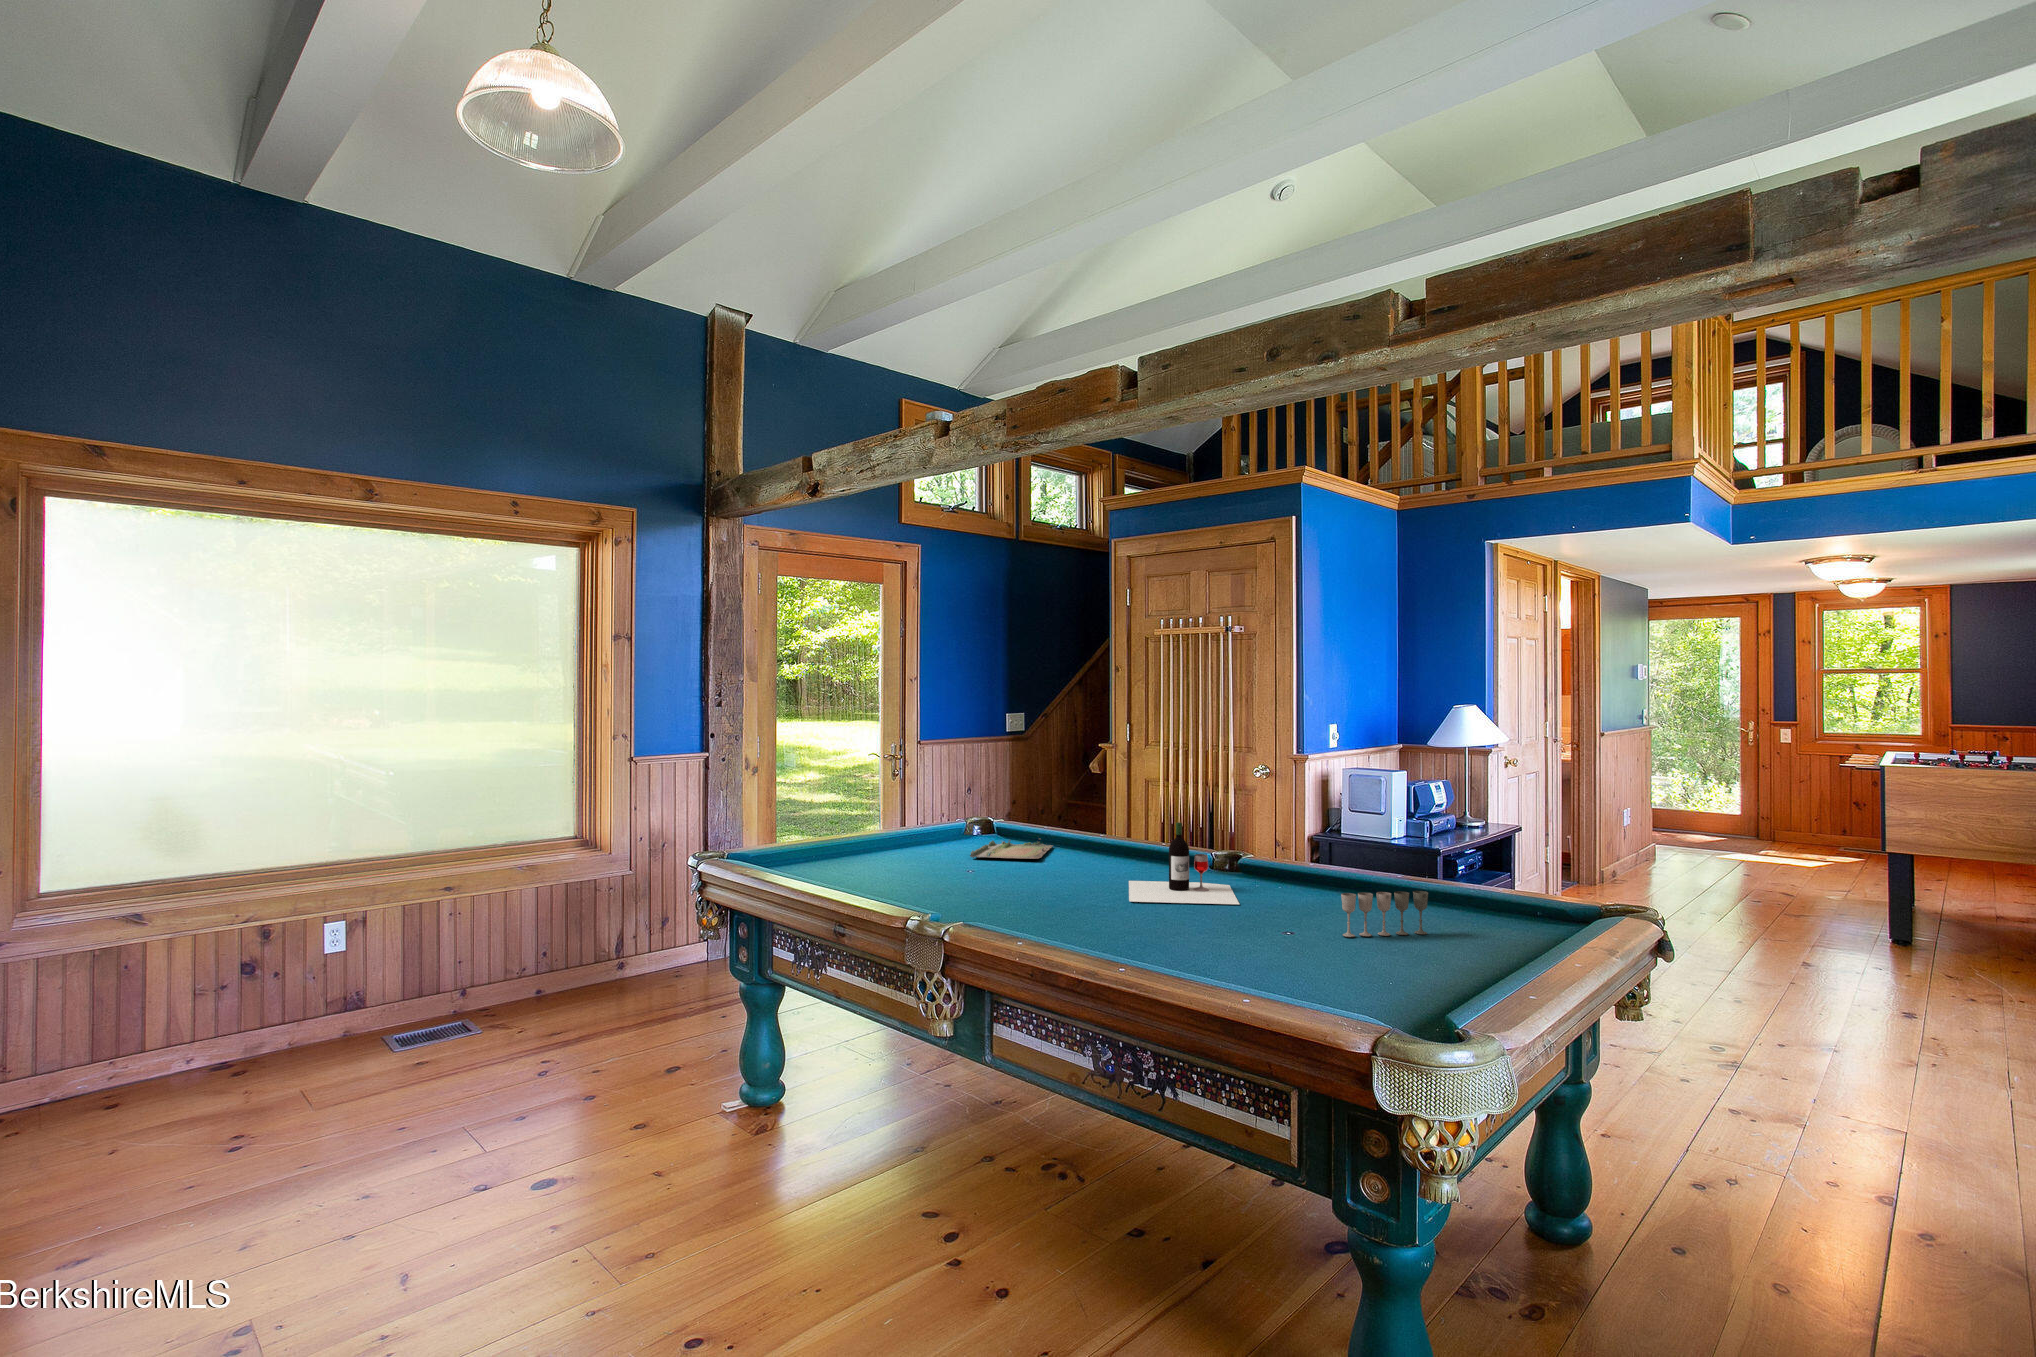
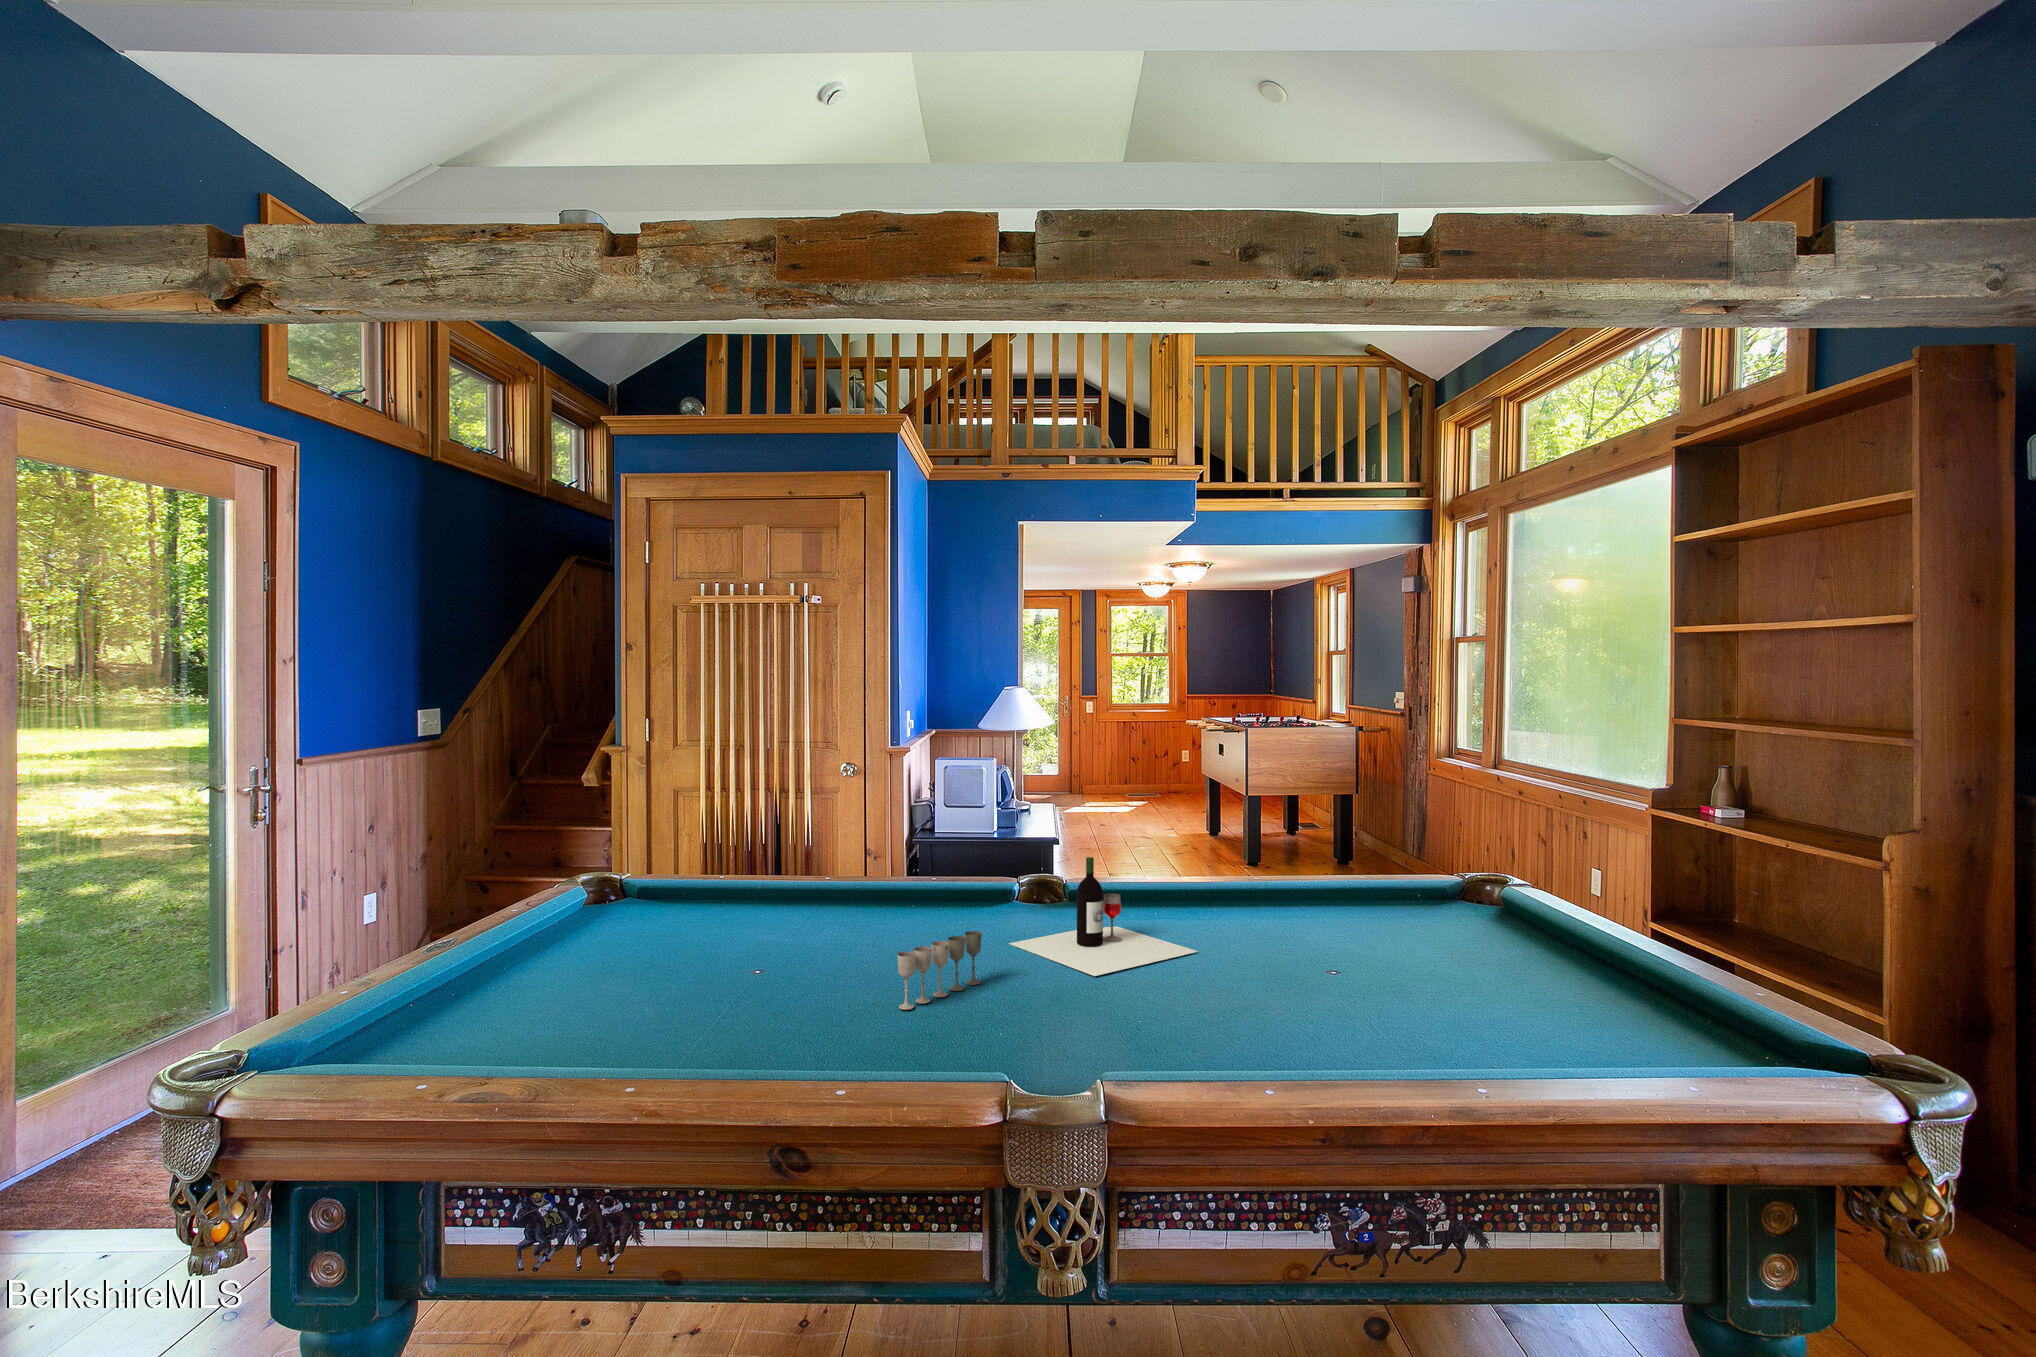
tray: present [970,838,1052,859] -> none [696,897,832,949]
wine glass: present [1341,891,1428,937] -> present [897,931,982,1010]

